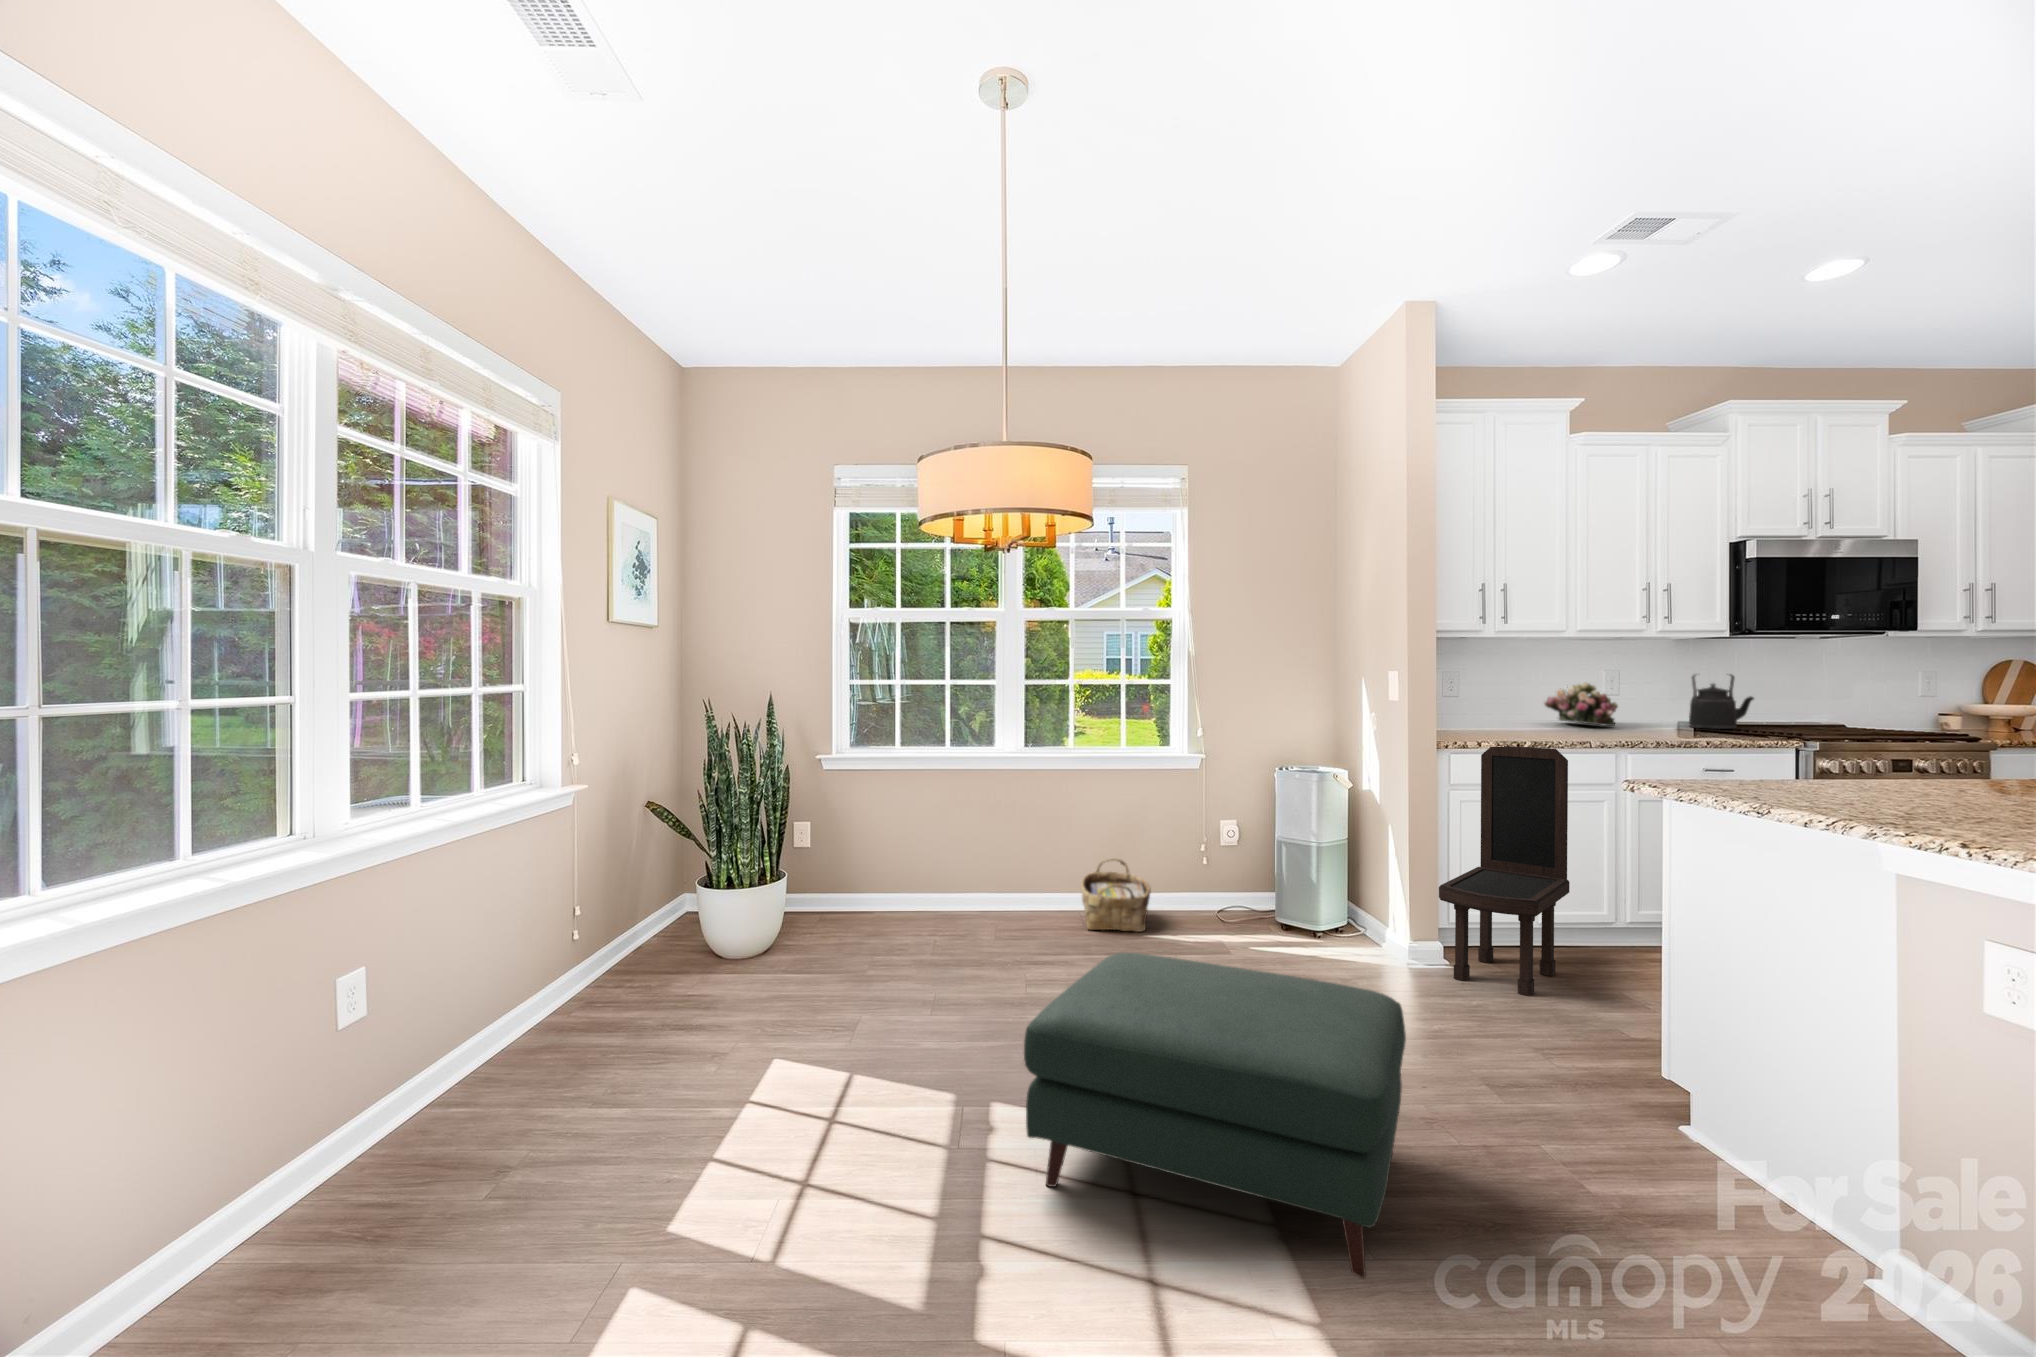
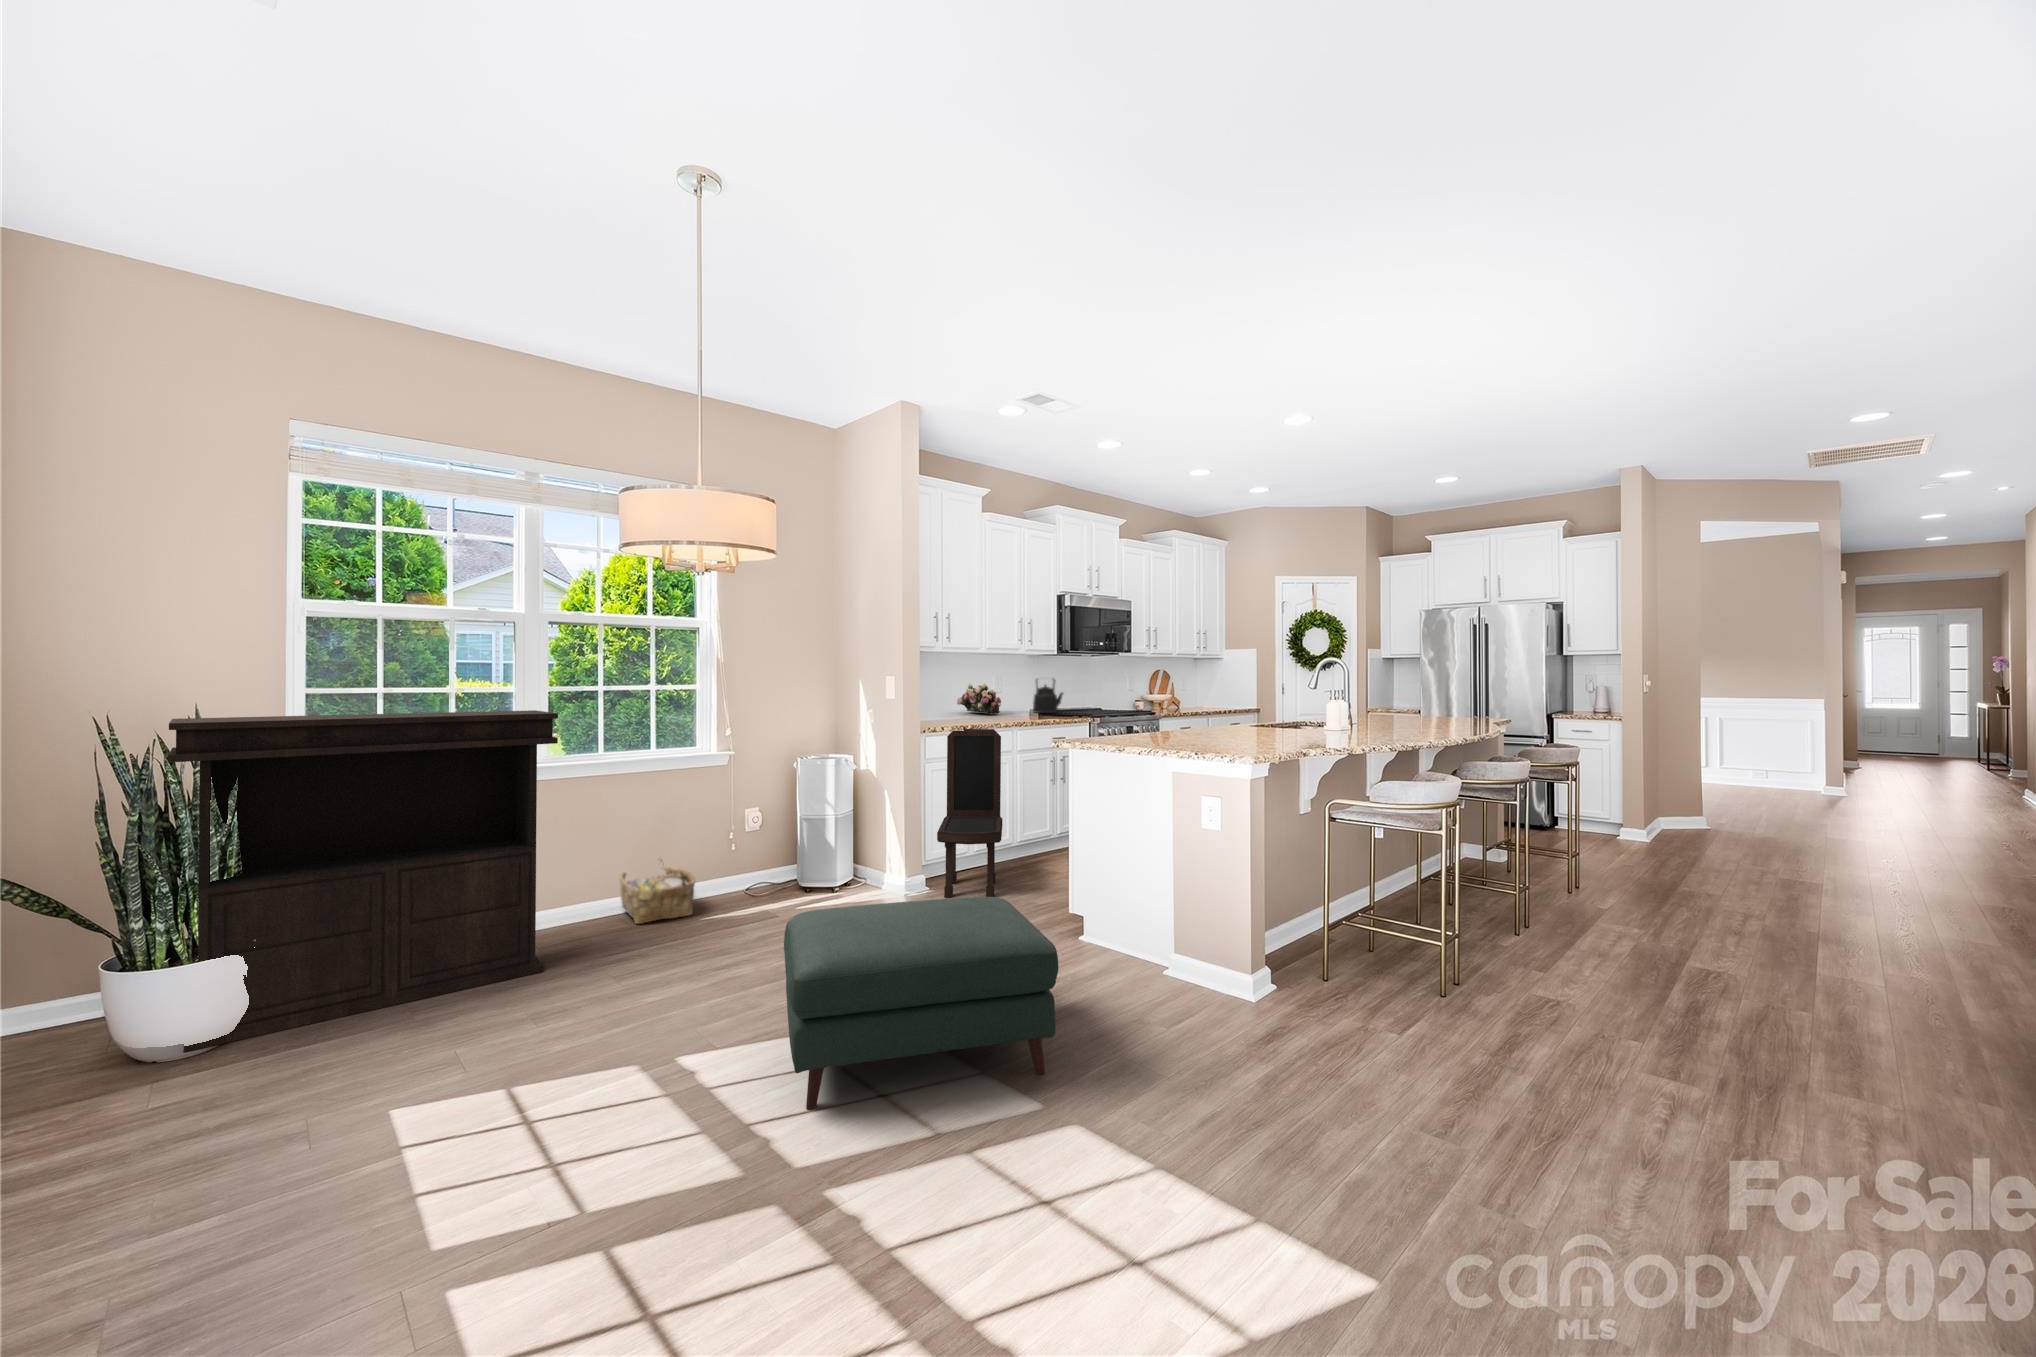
console table: none [727,705,989,956] -> present [169,710,558,1052]

